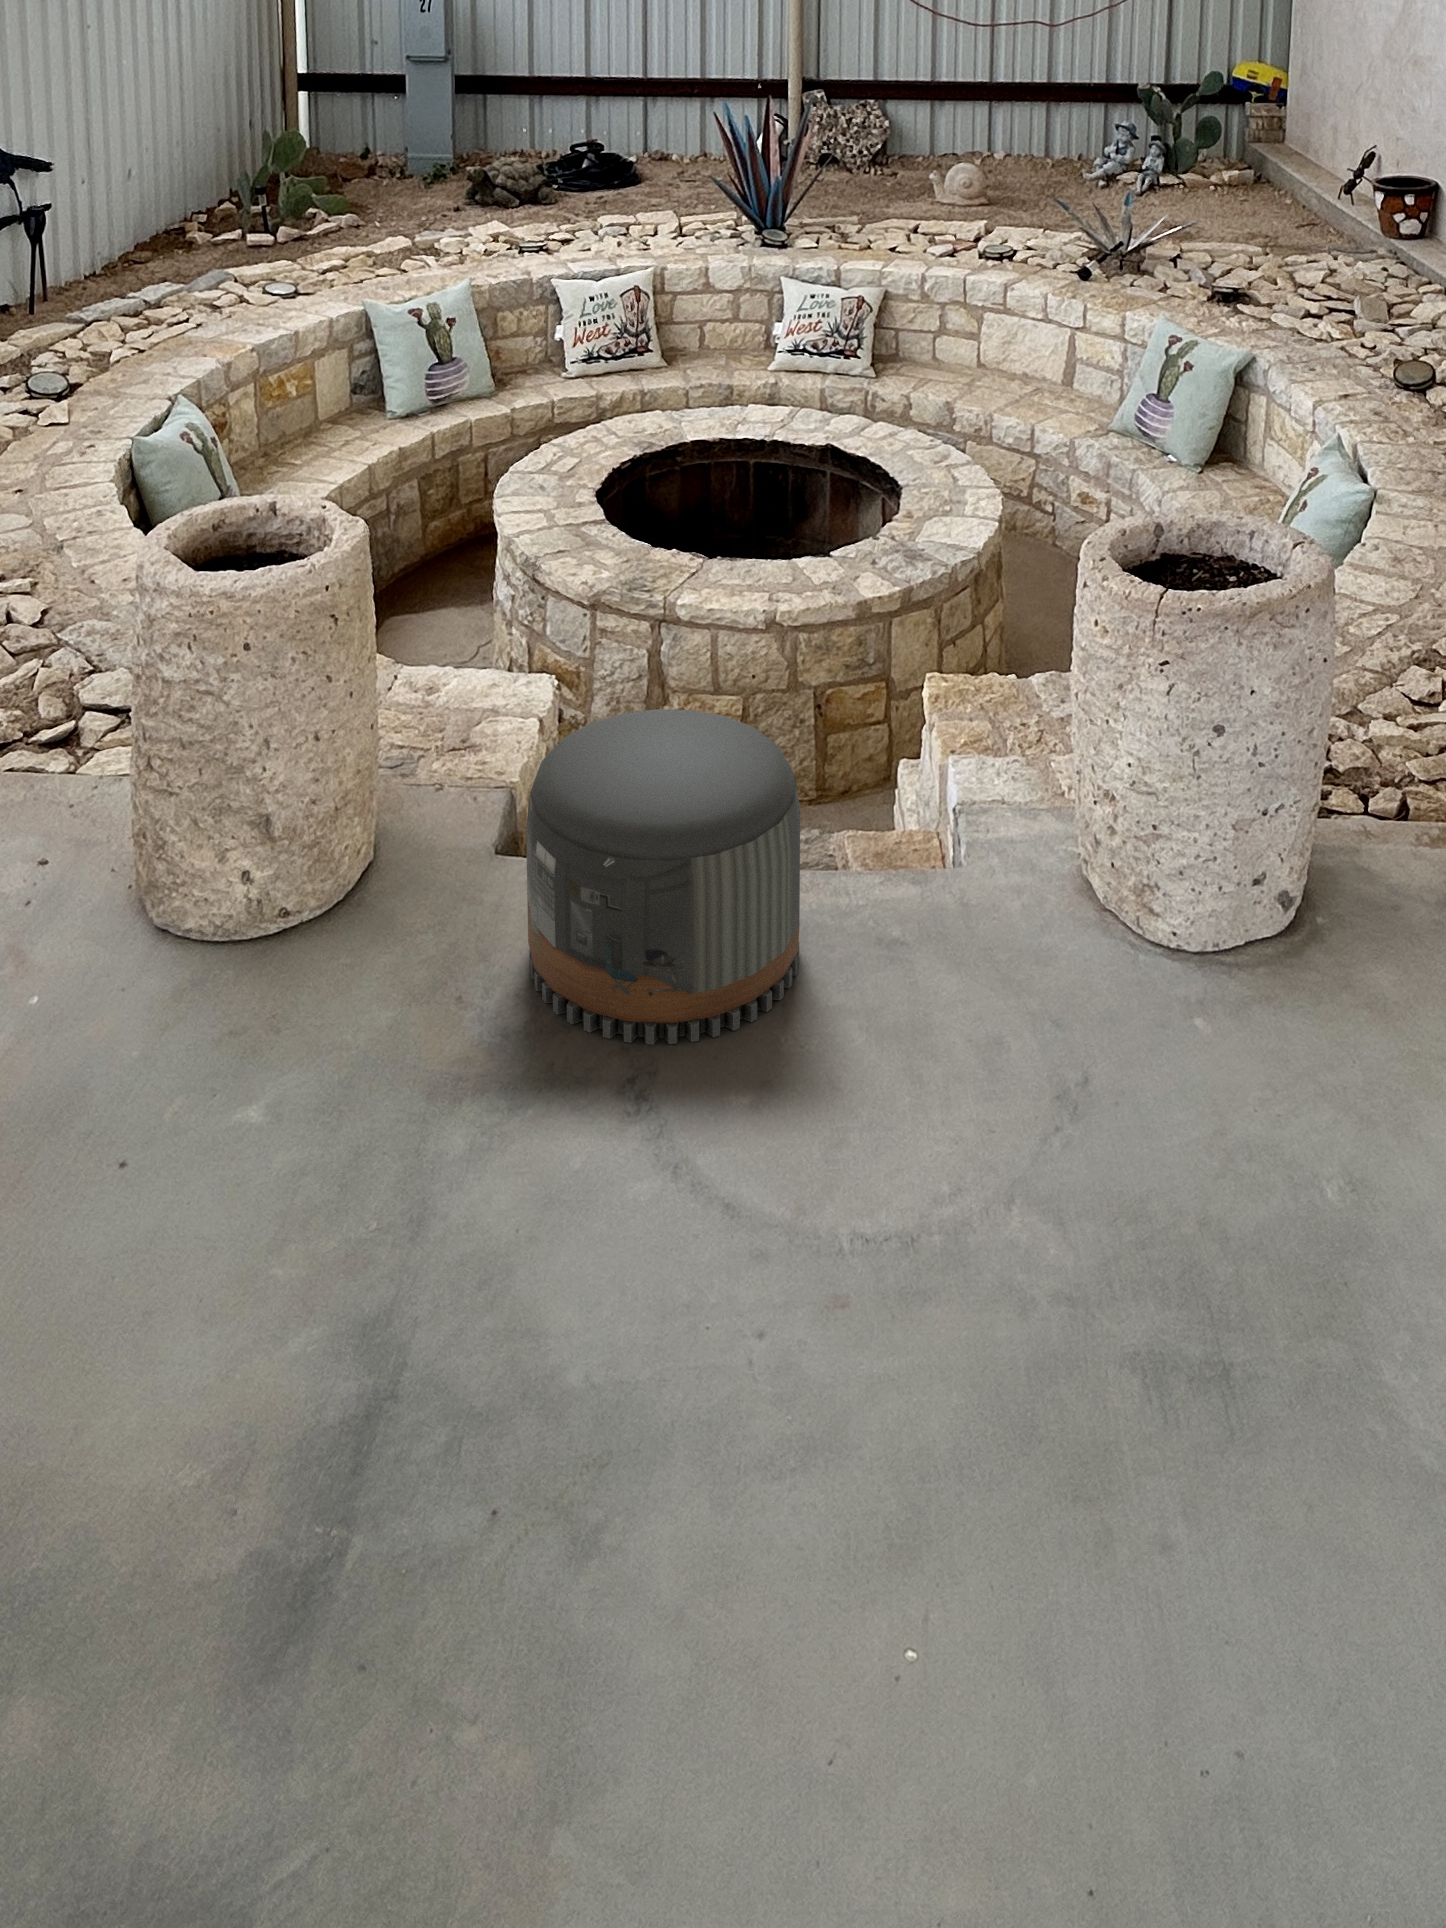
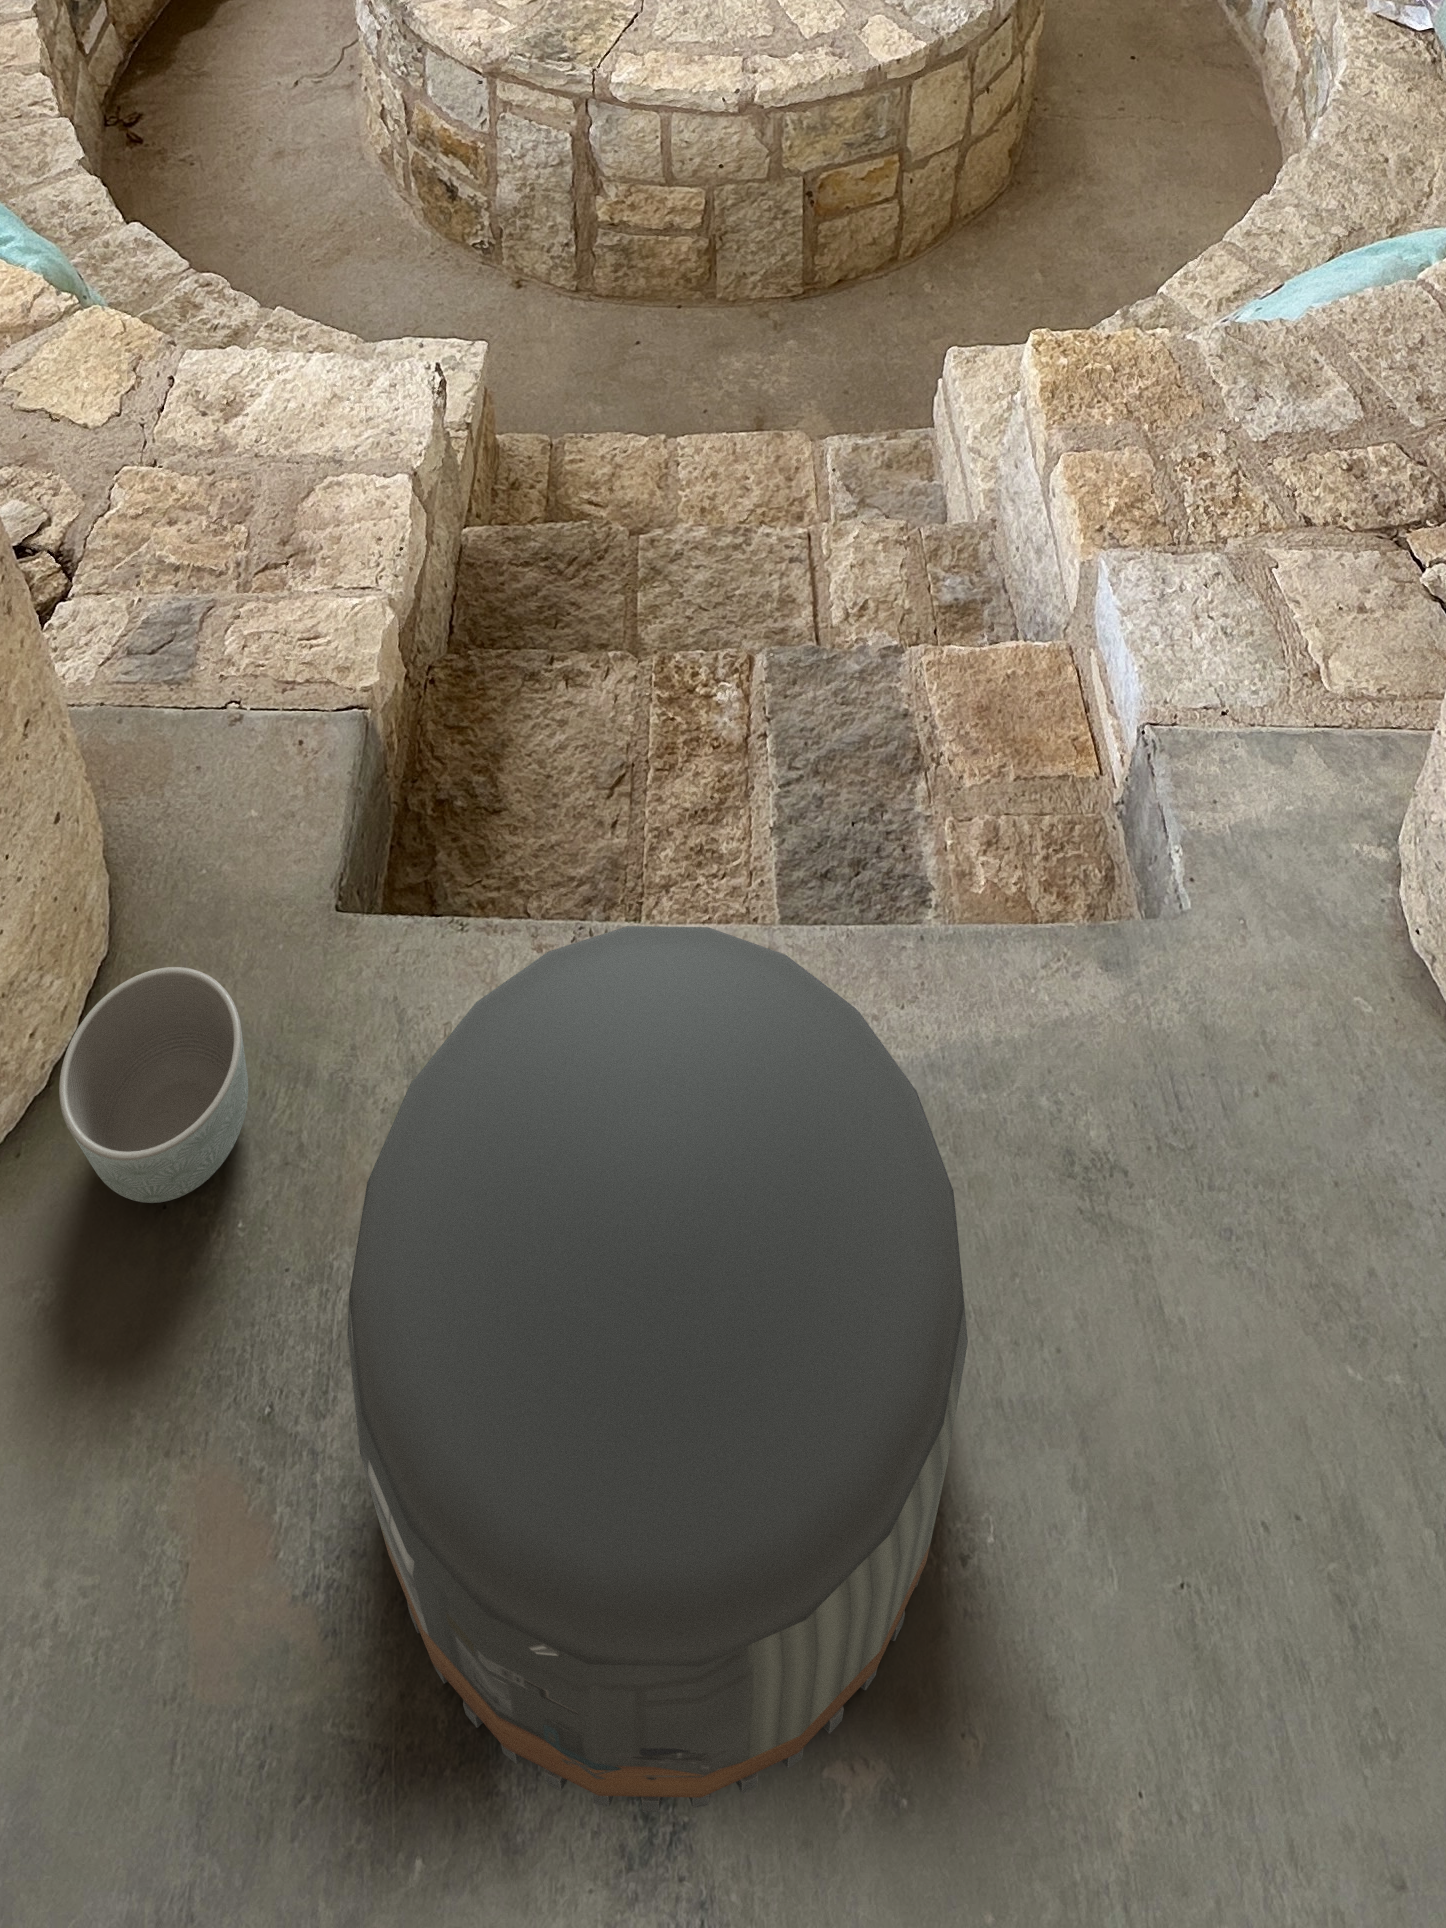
planter: none [381,788,468,893] -> present [59,967,248,1203]

